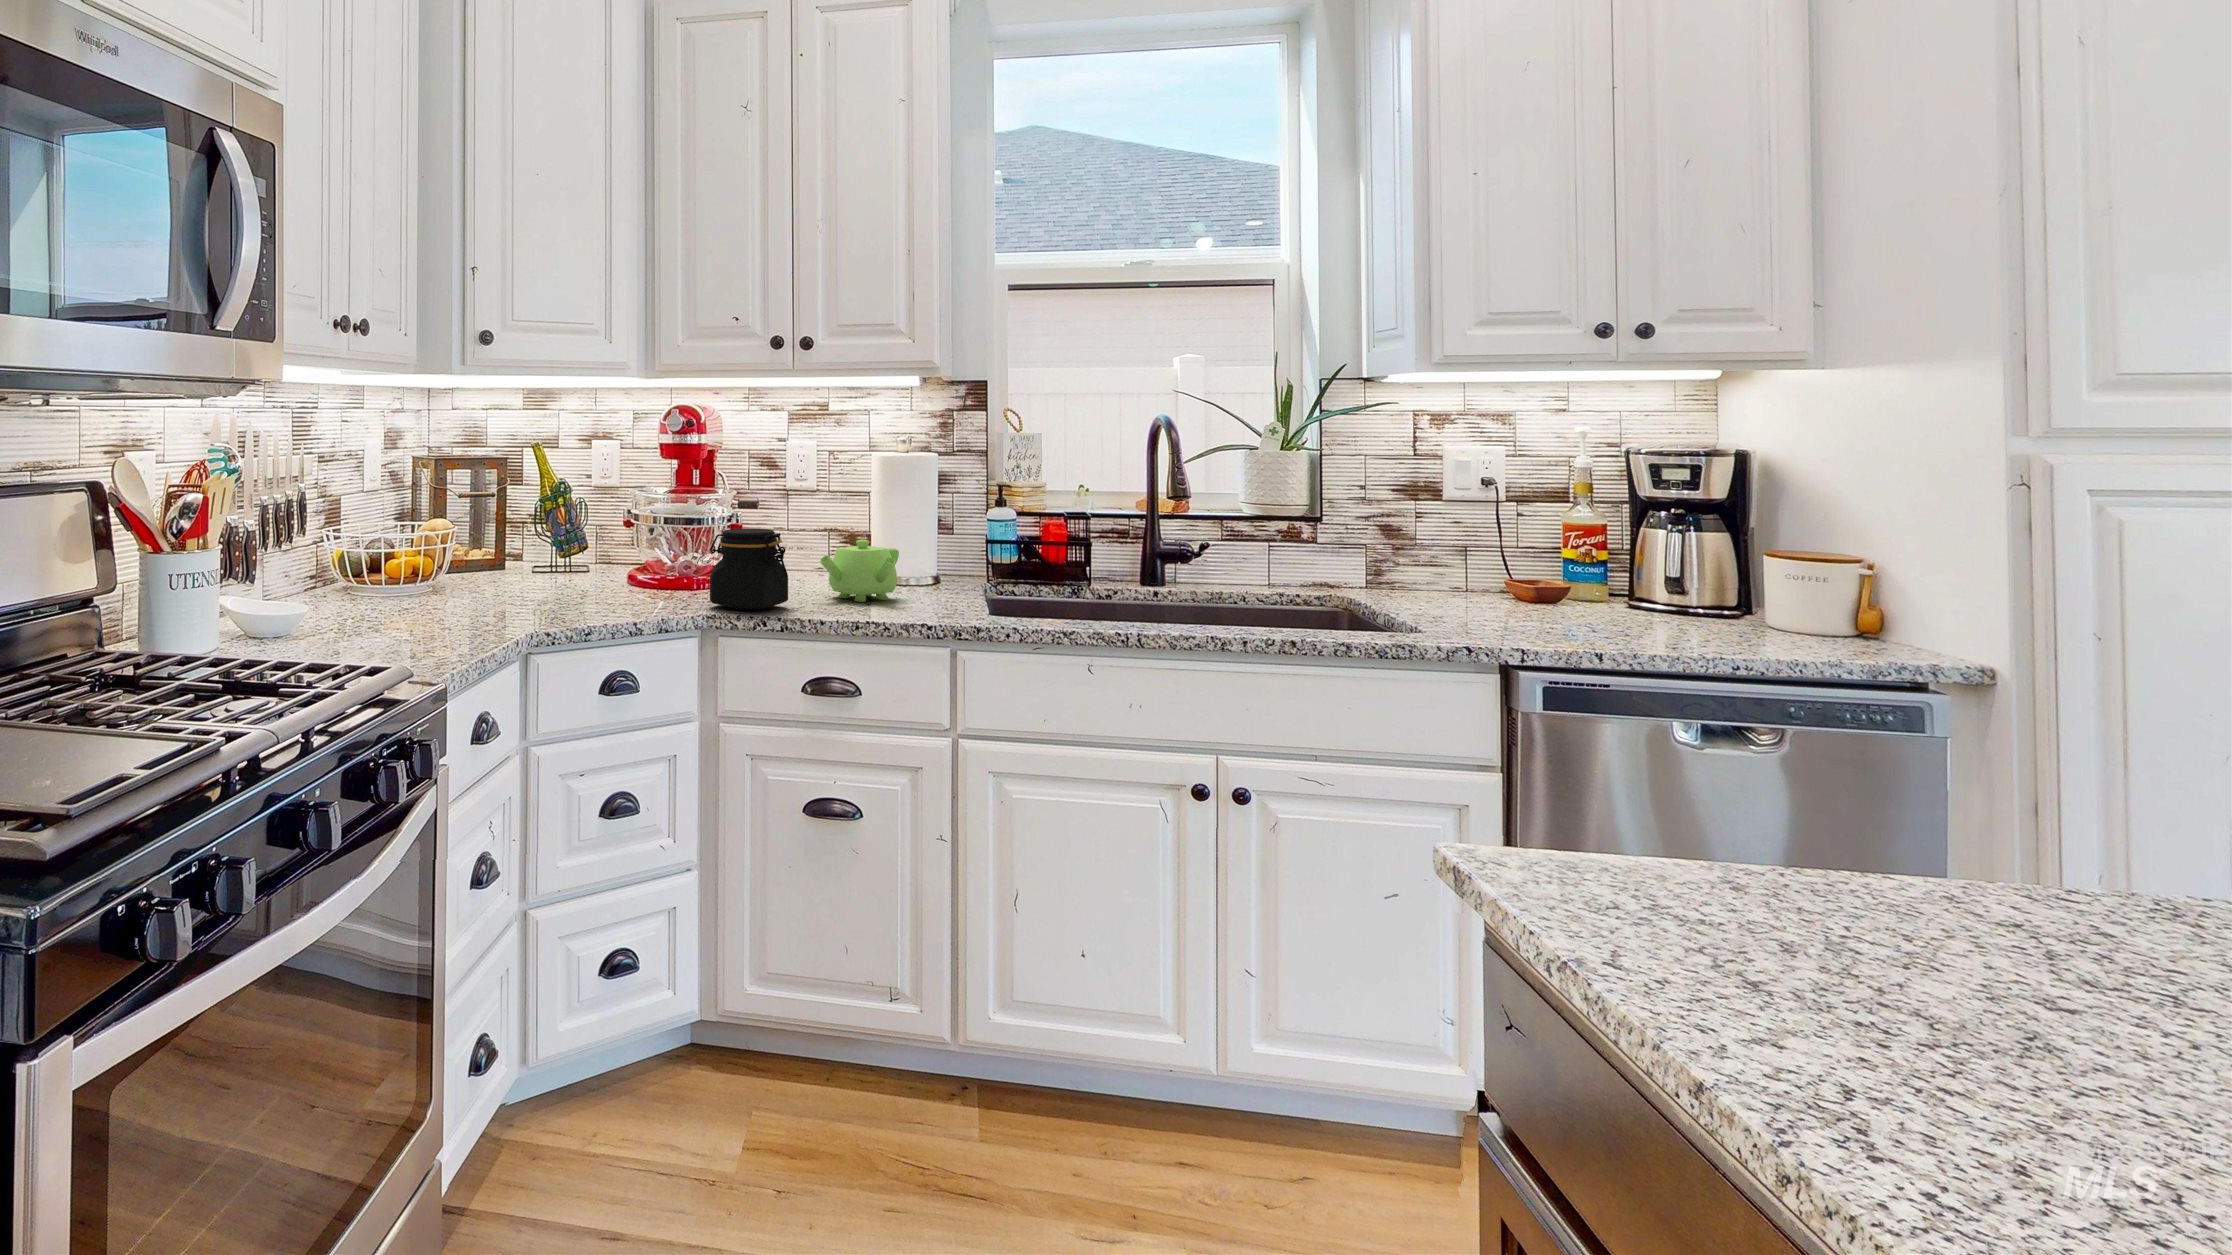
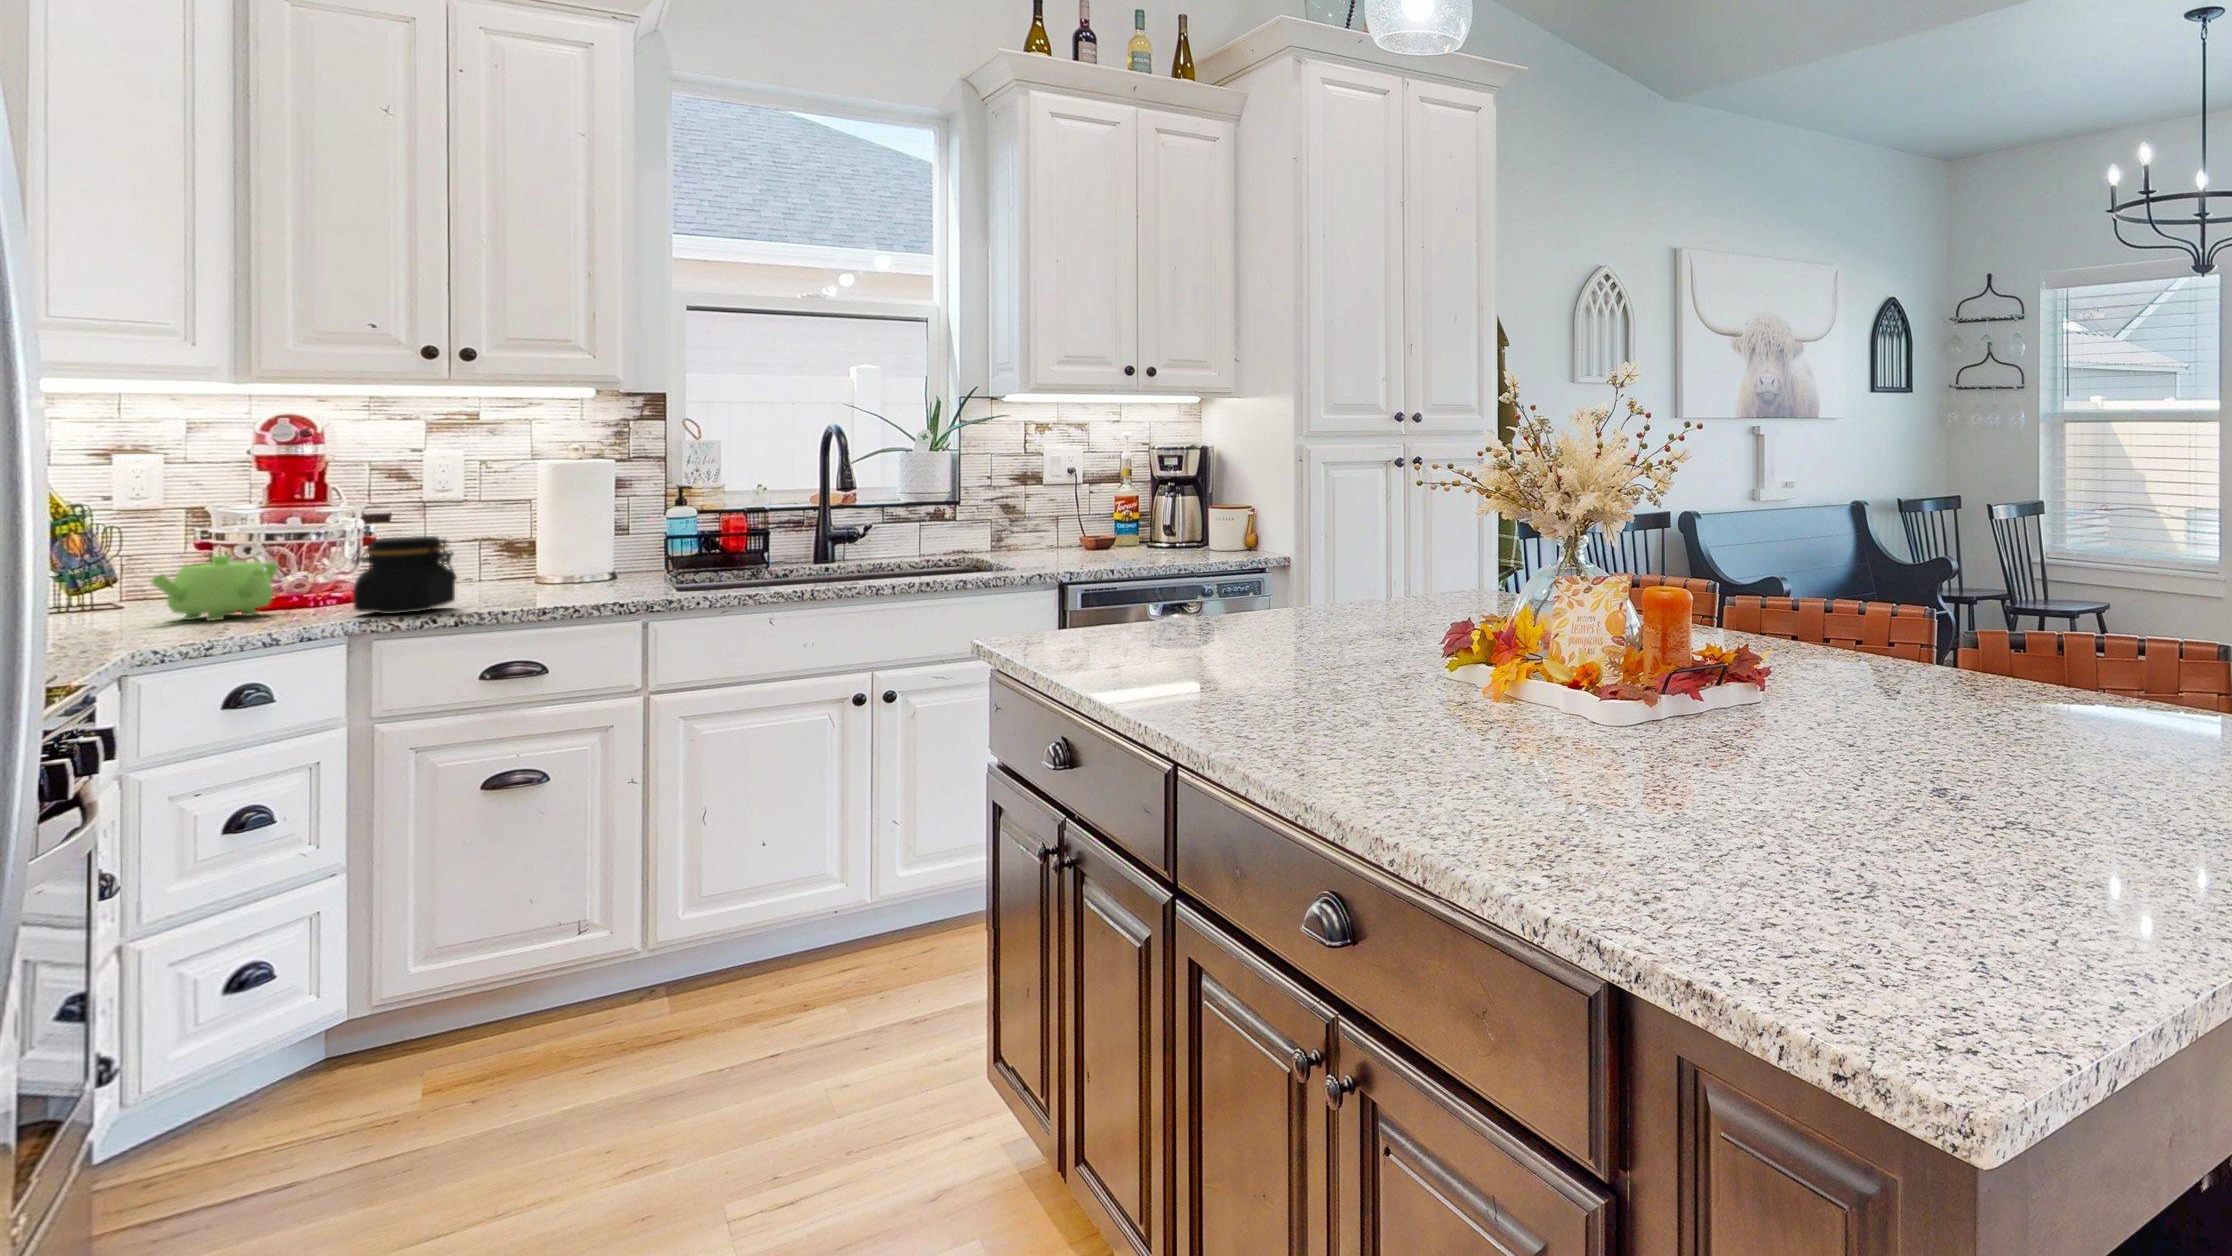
teapot: present [820,540,899,602] -> present [151,555,278,621]

